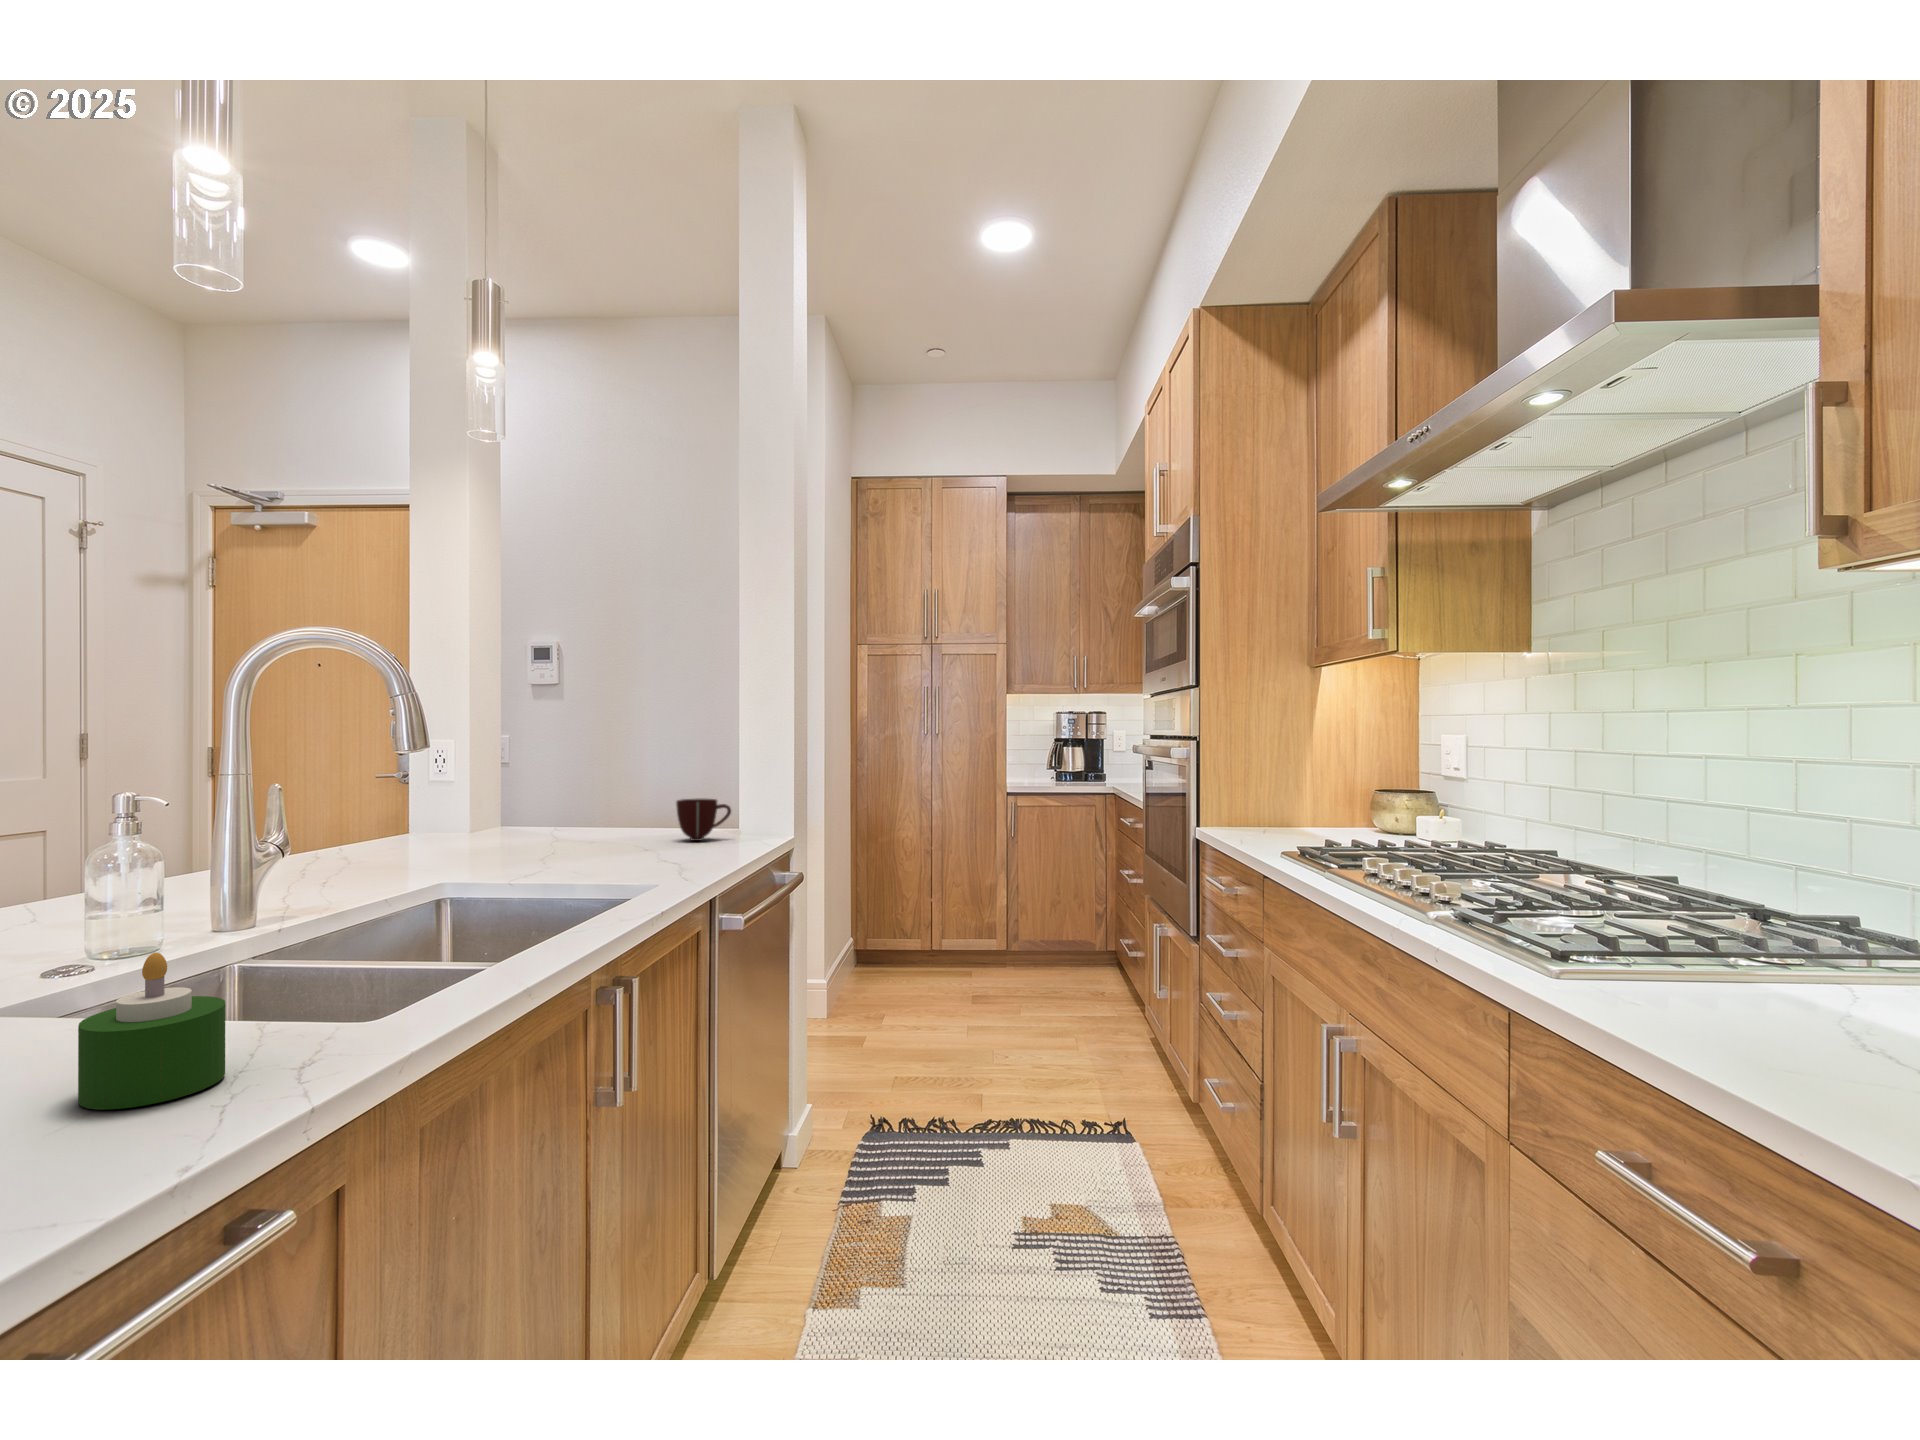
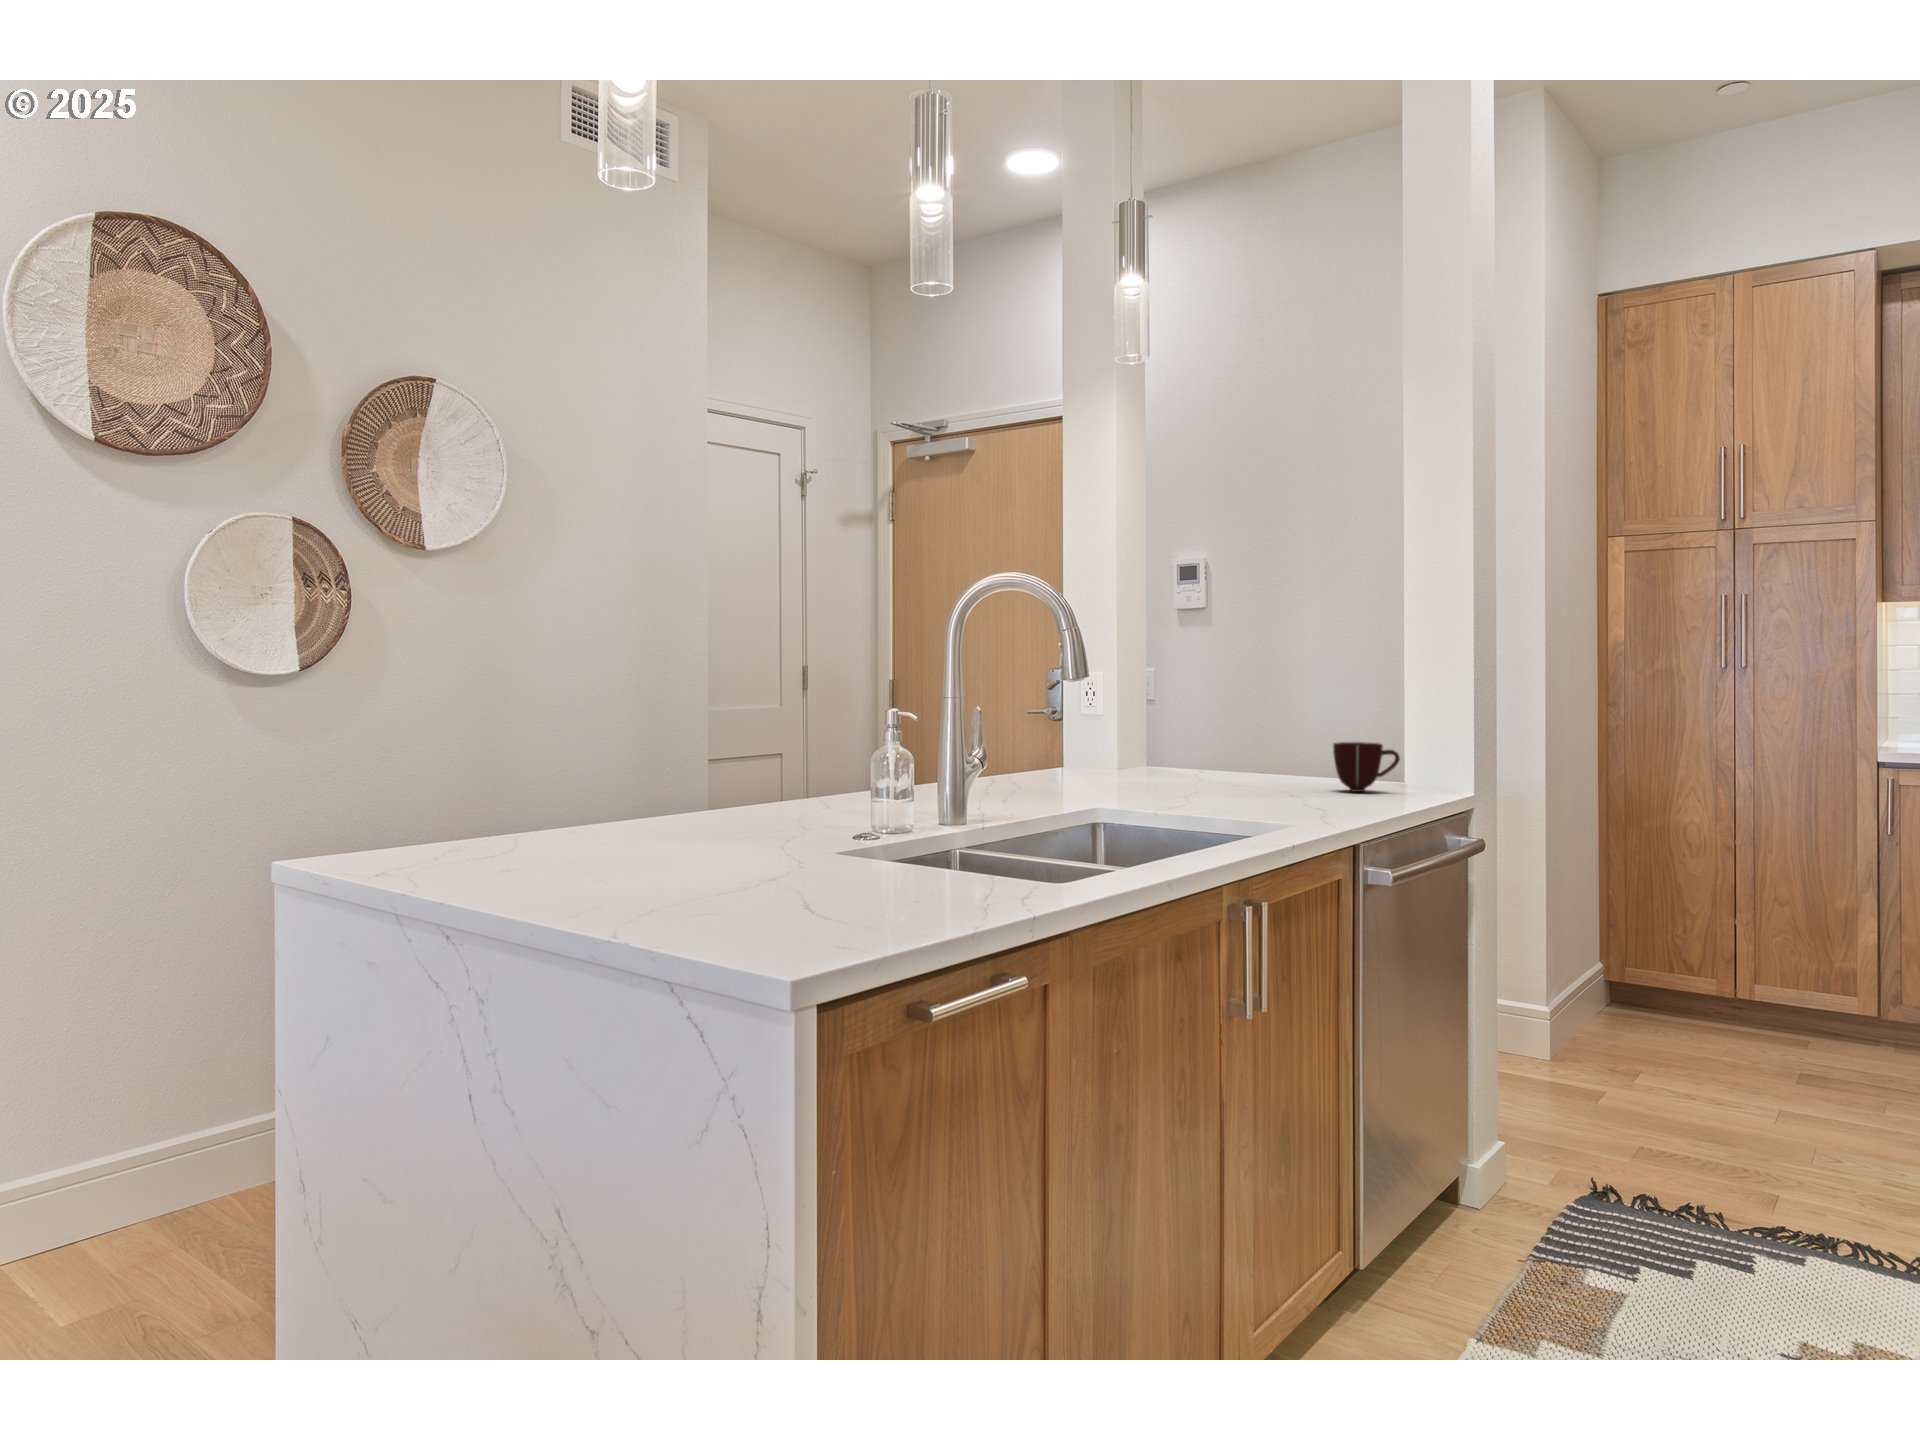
candle: present [78,953,225,1110] -> none [865,792,942,892]

